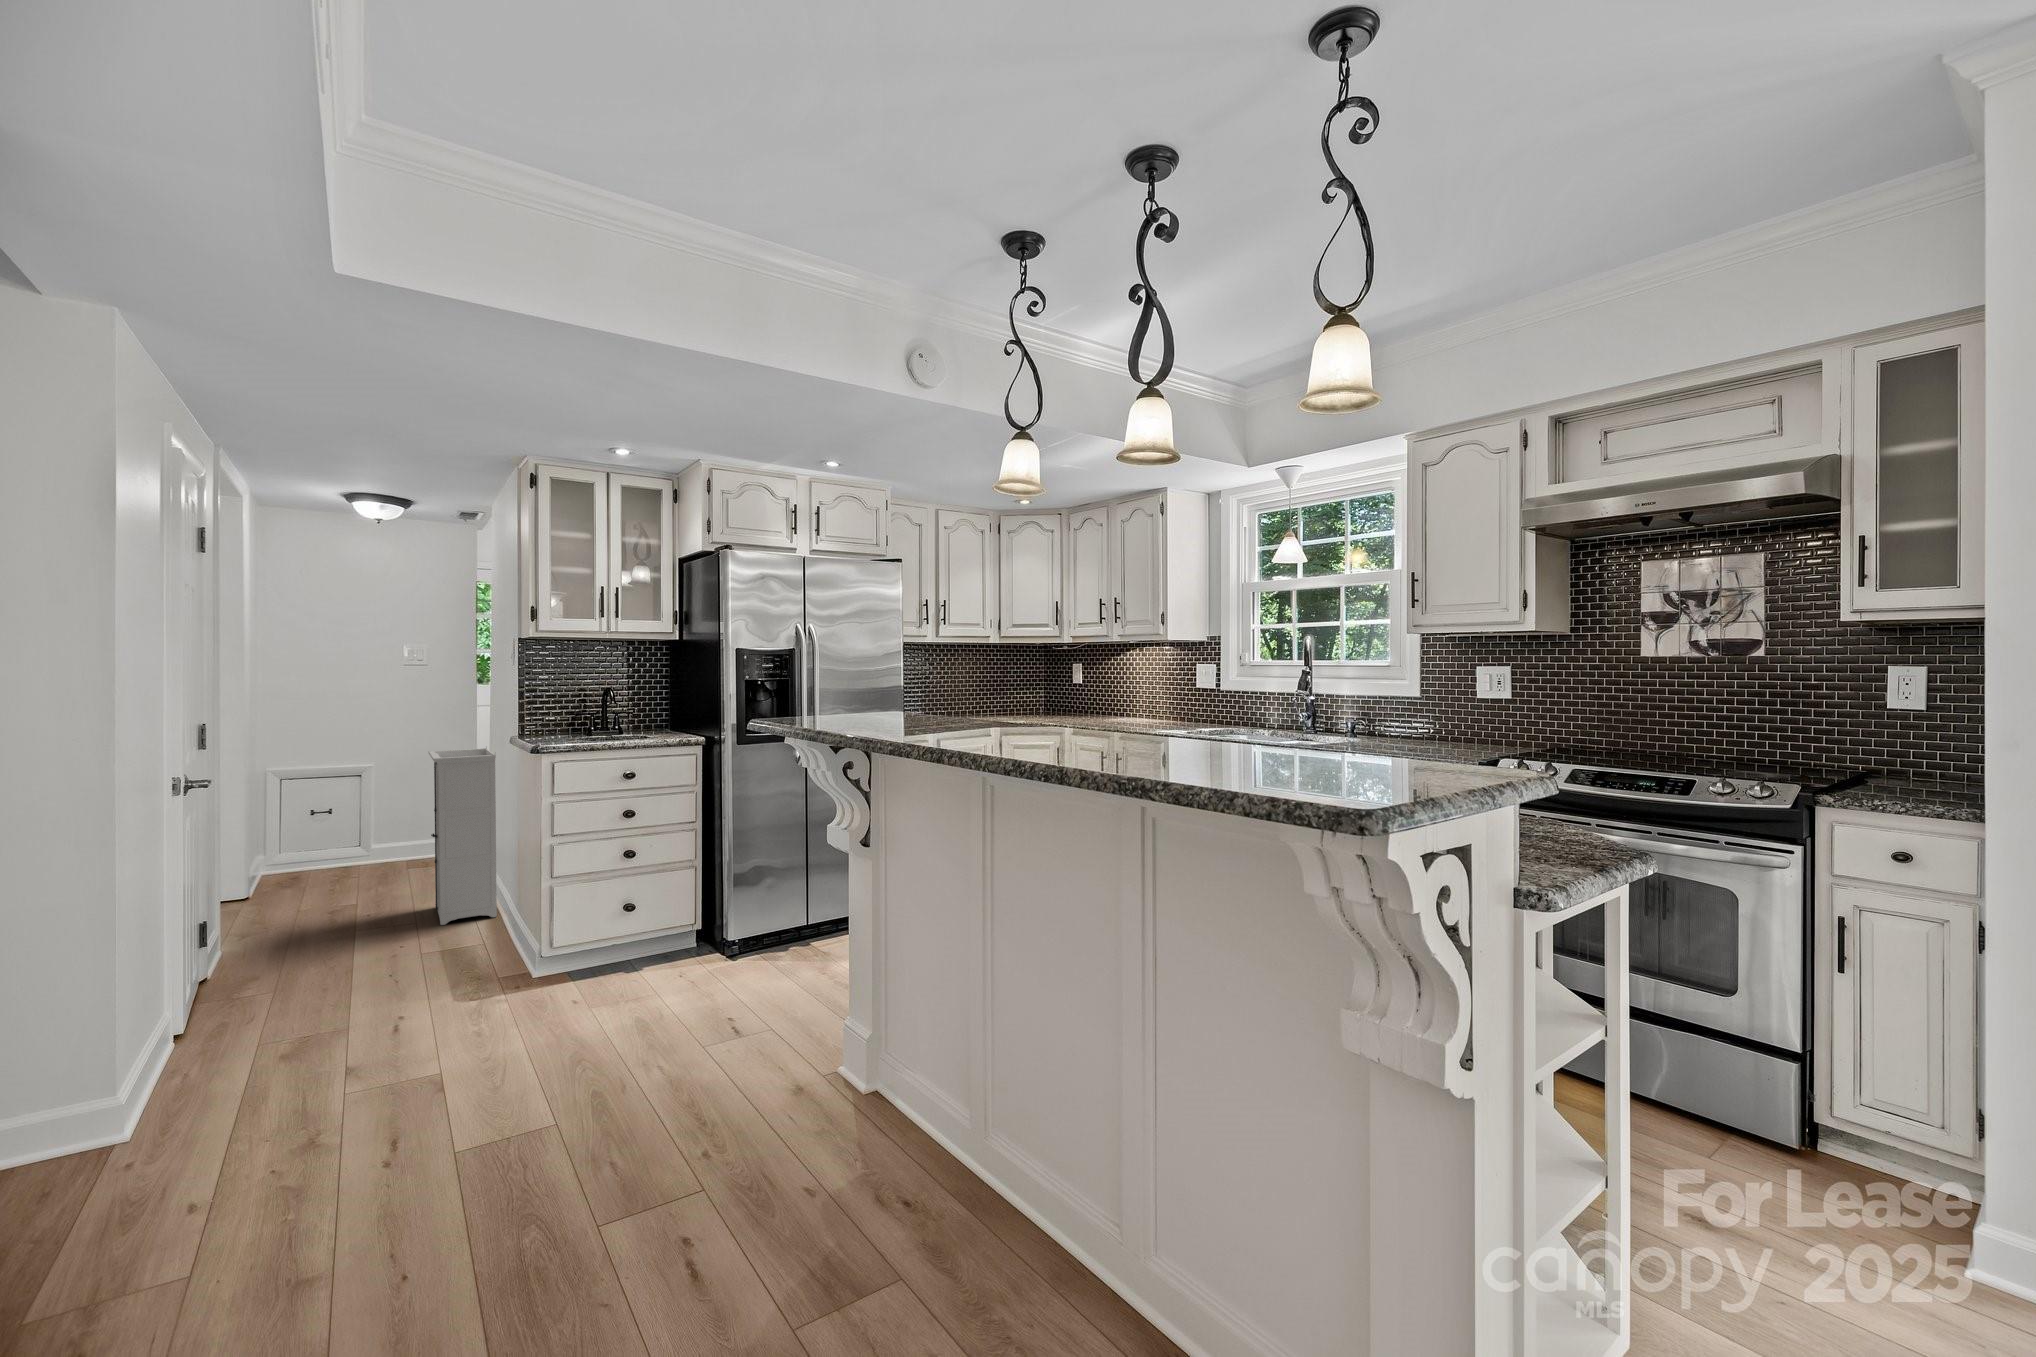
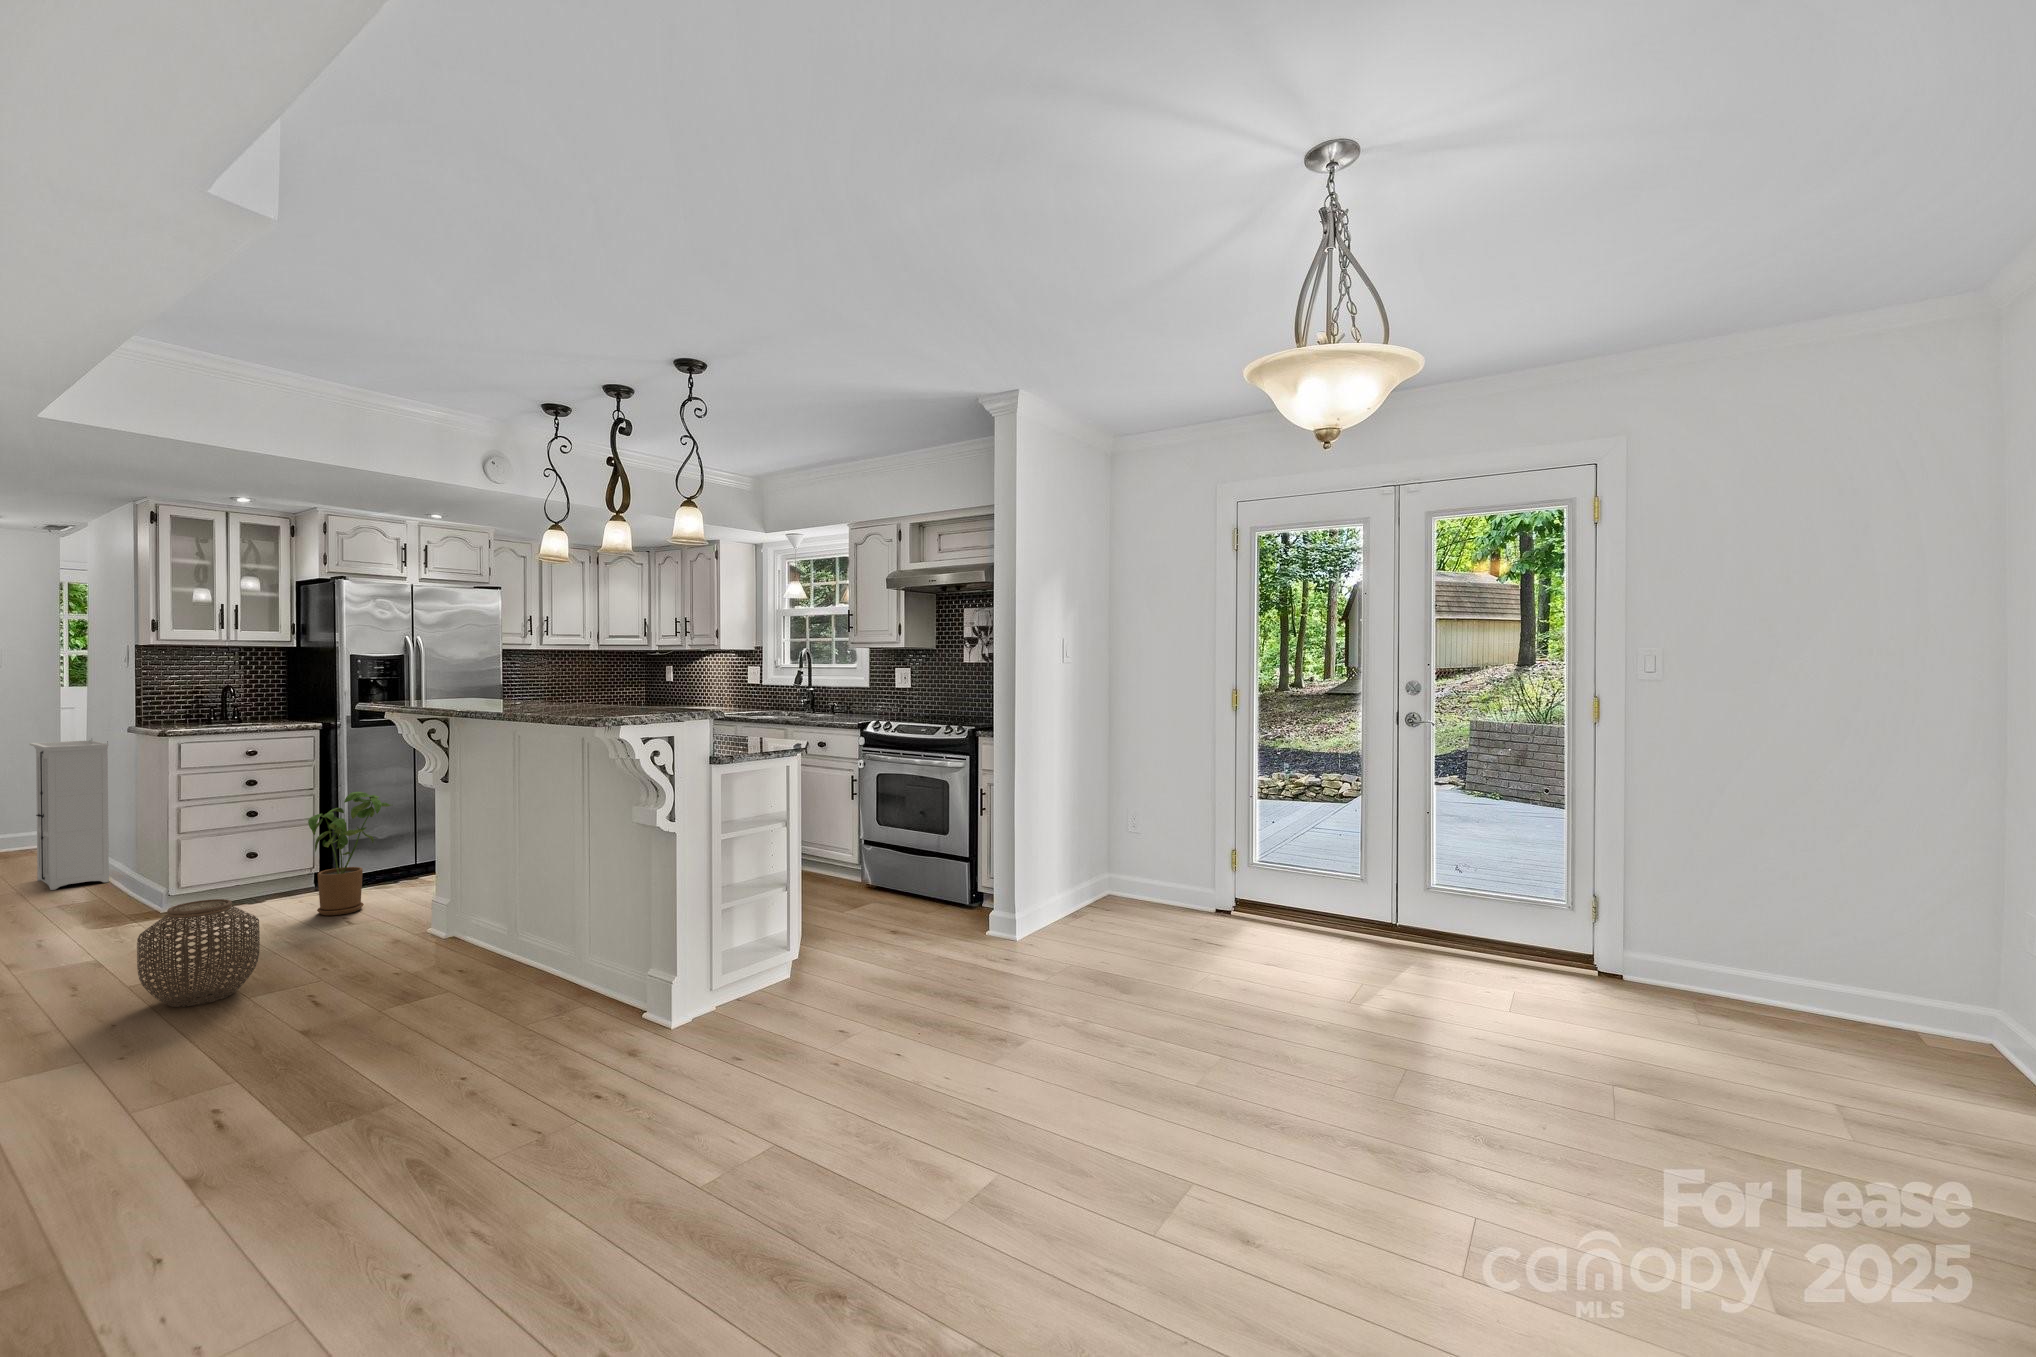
house plant: none [688,840,789,1015] -> present [308,792,391,915]
woven basket: none [434,1053,611,1254] -> present [137,899,260,1007]

